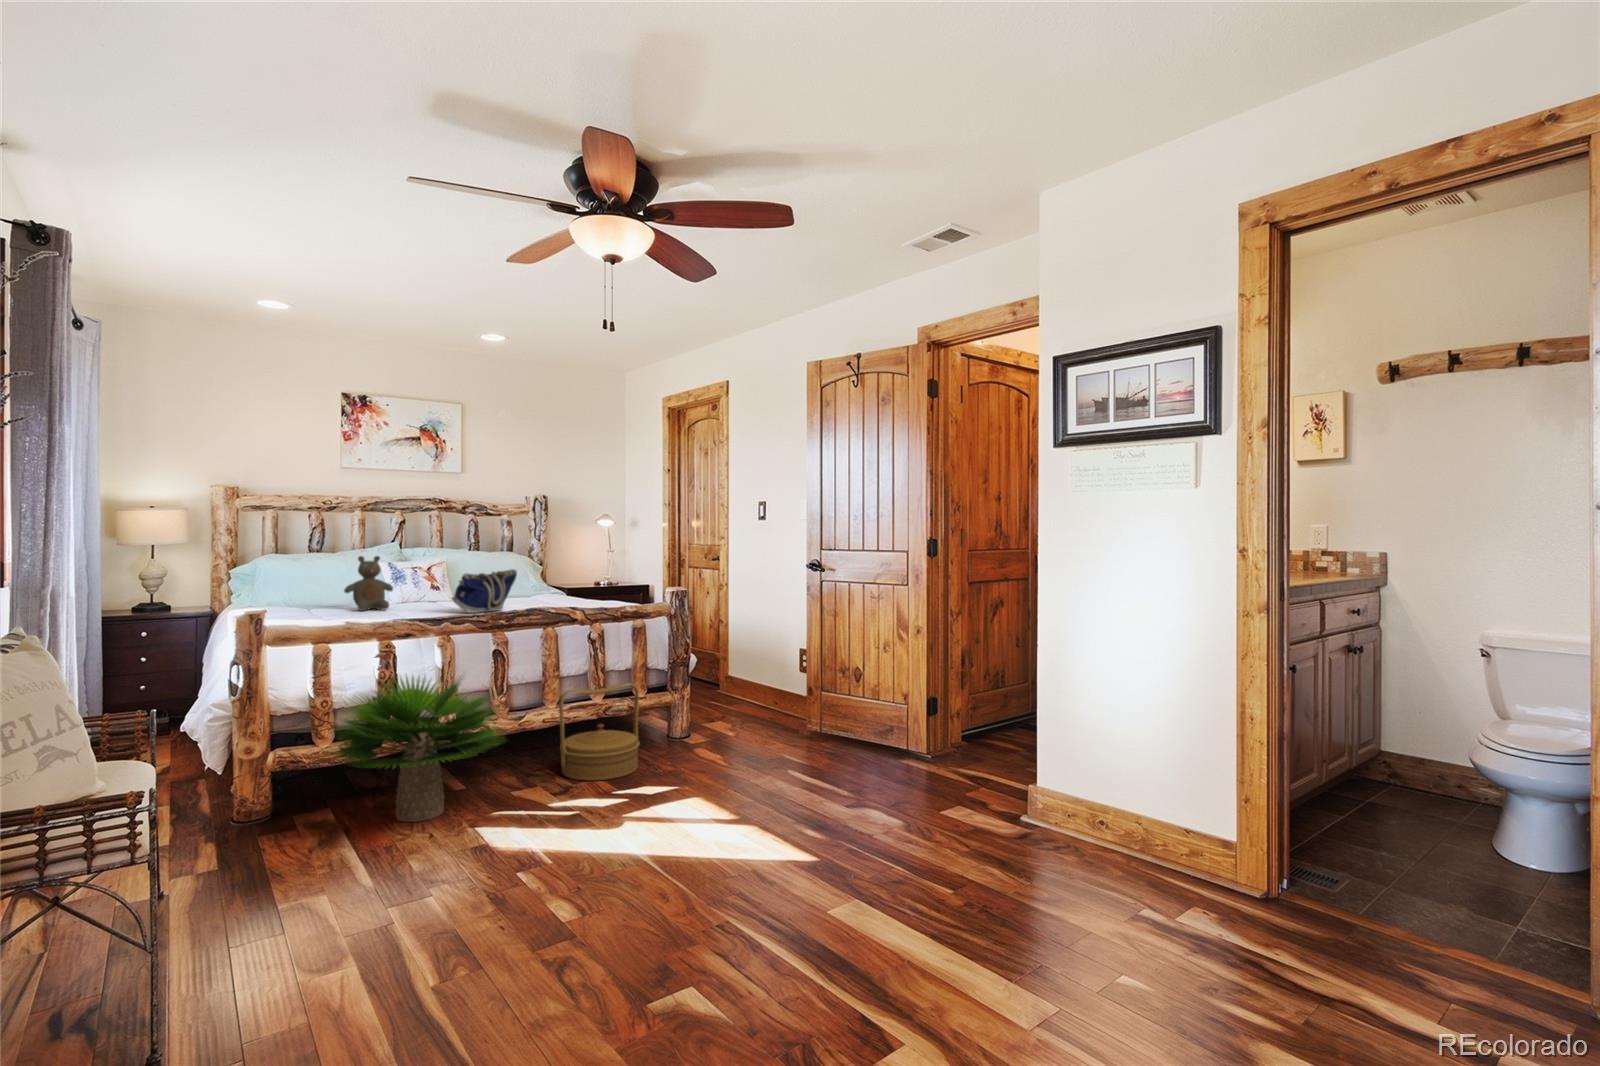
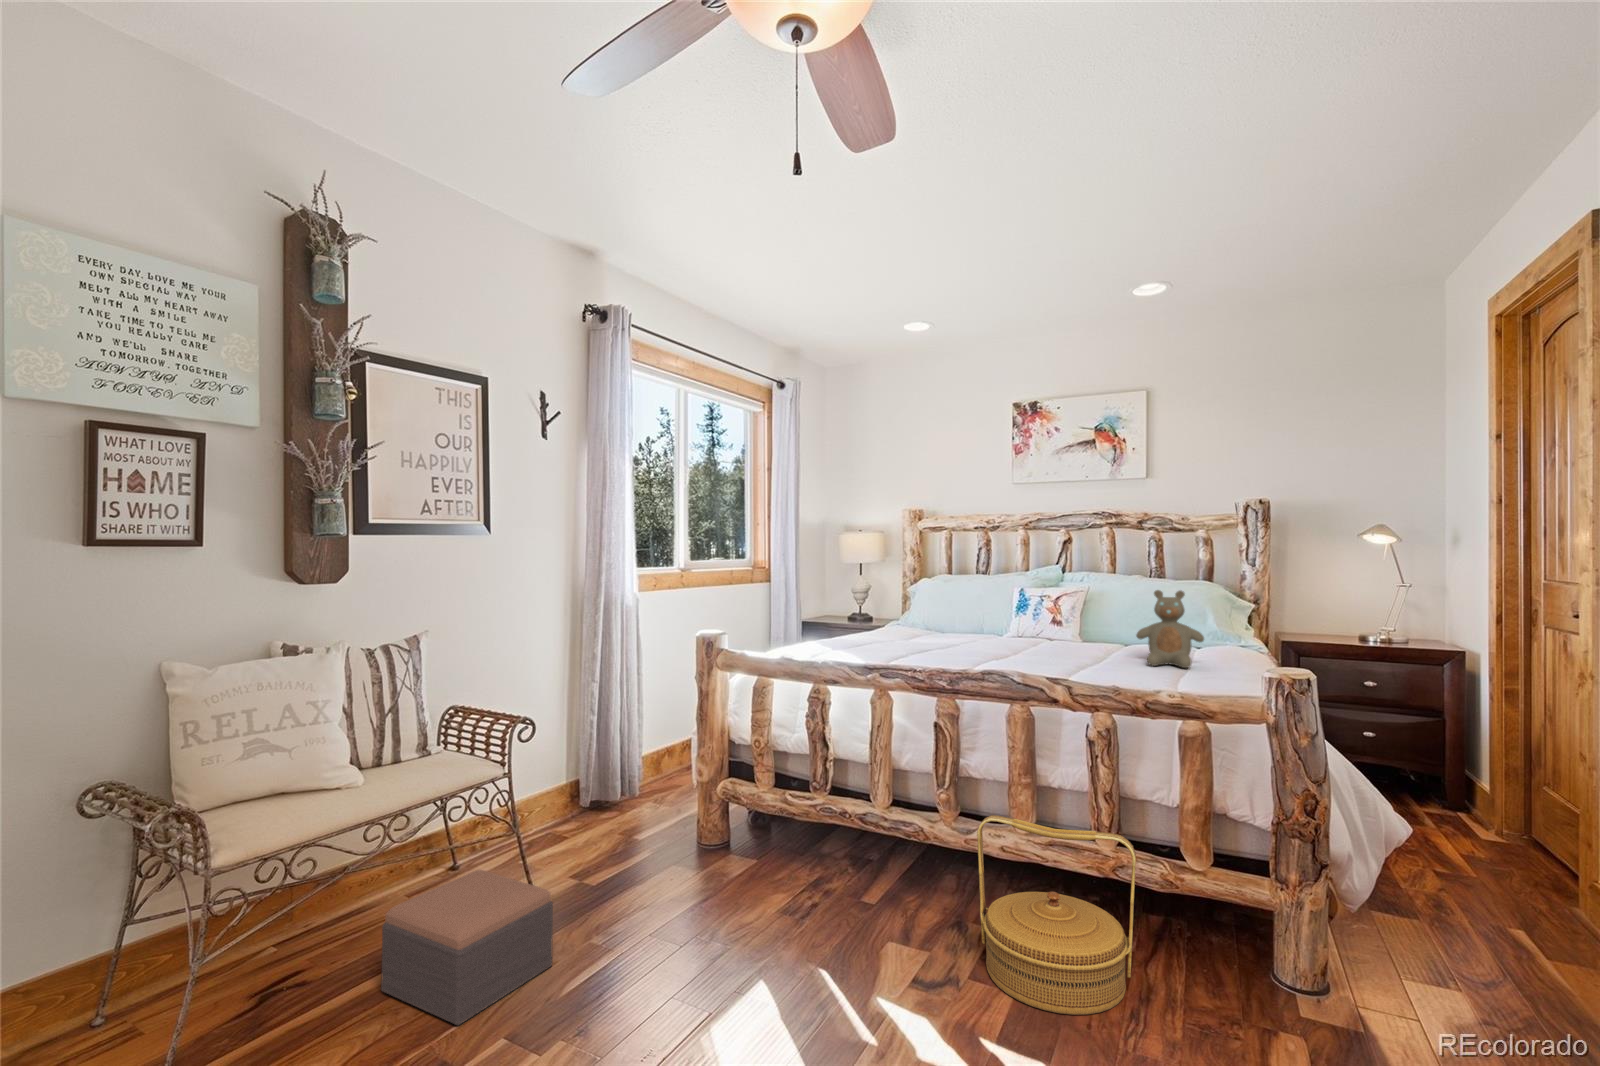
teddy bear: present [344,556,393,611] -> present [1136,590,1204,668]
tote bag: present [452,569,517,613] -> none [990,606,1085,663]
potted plant: present [328,674,501,822] -> none [656,727,882,935]
footstool: none [210,824,342,955] -> present [381,870,553,1025]

